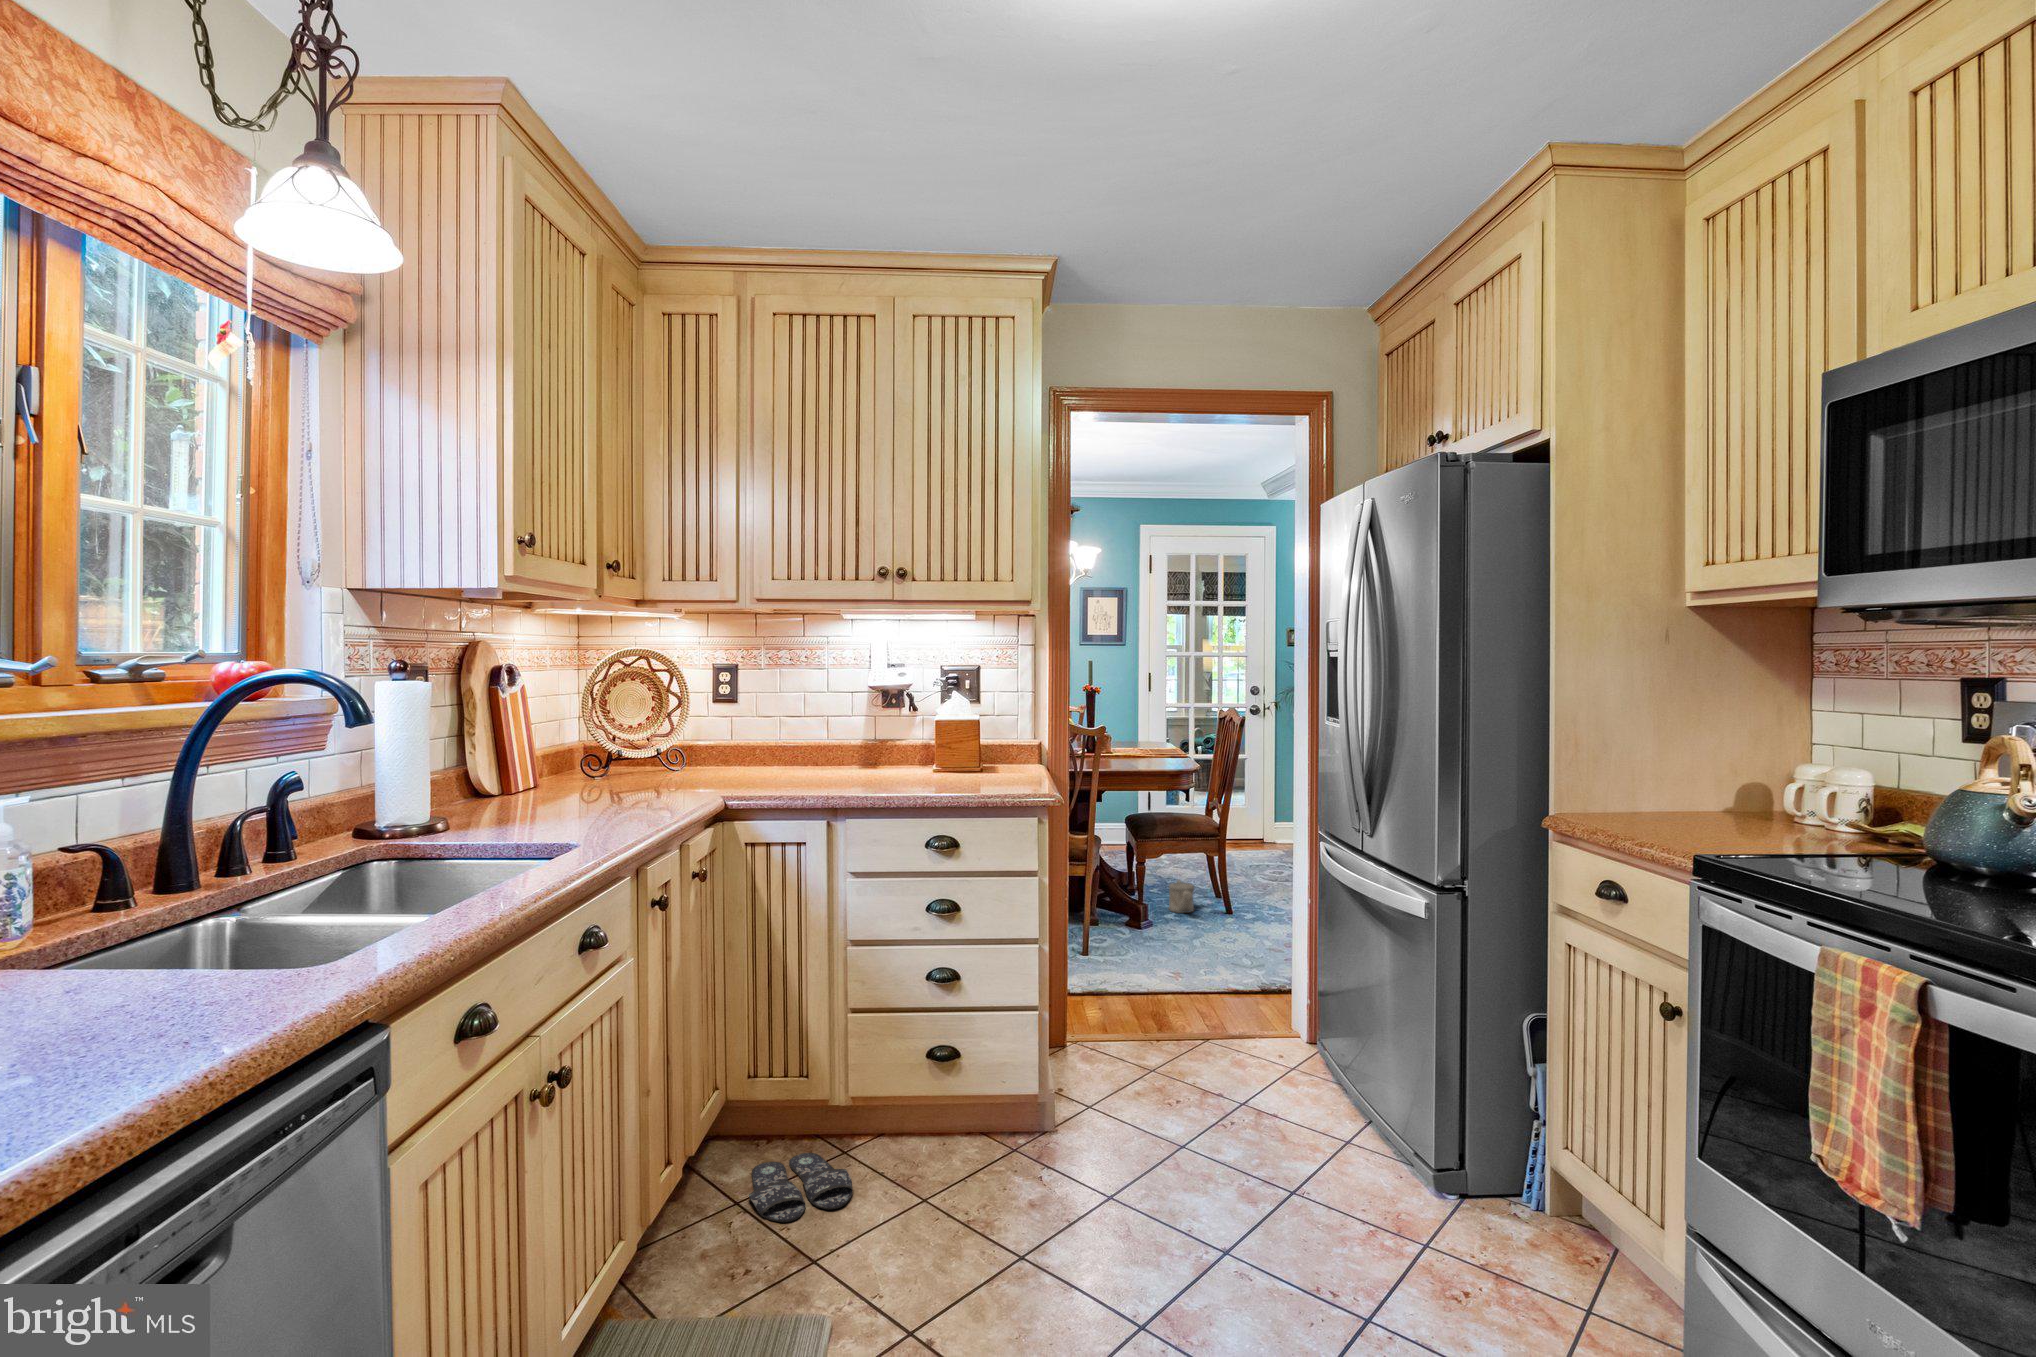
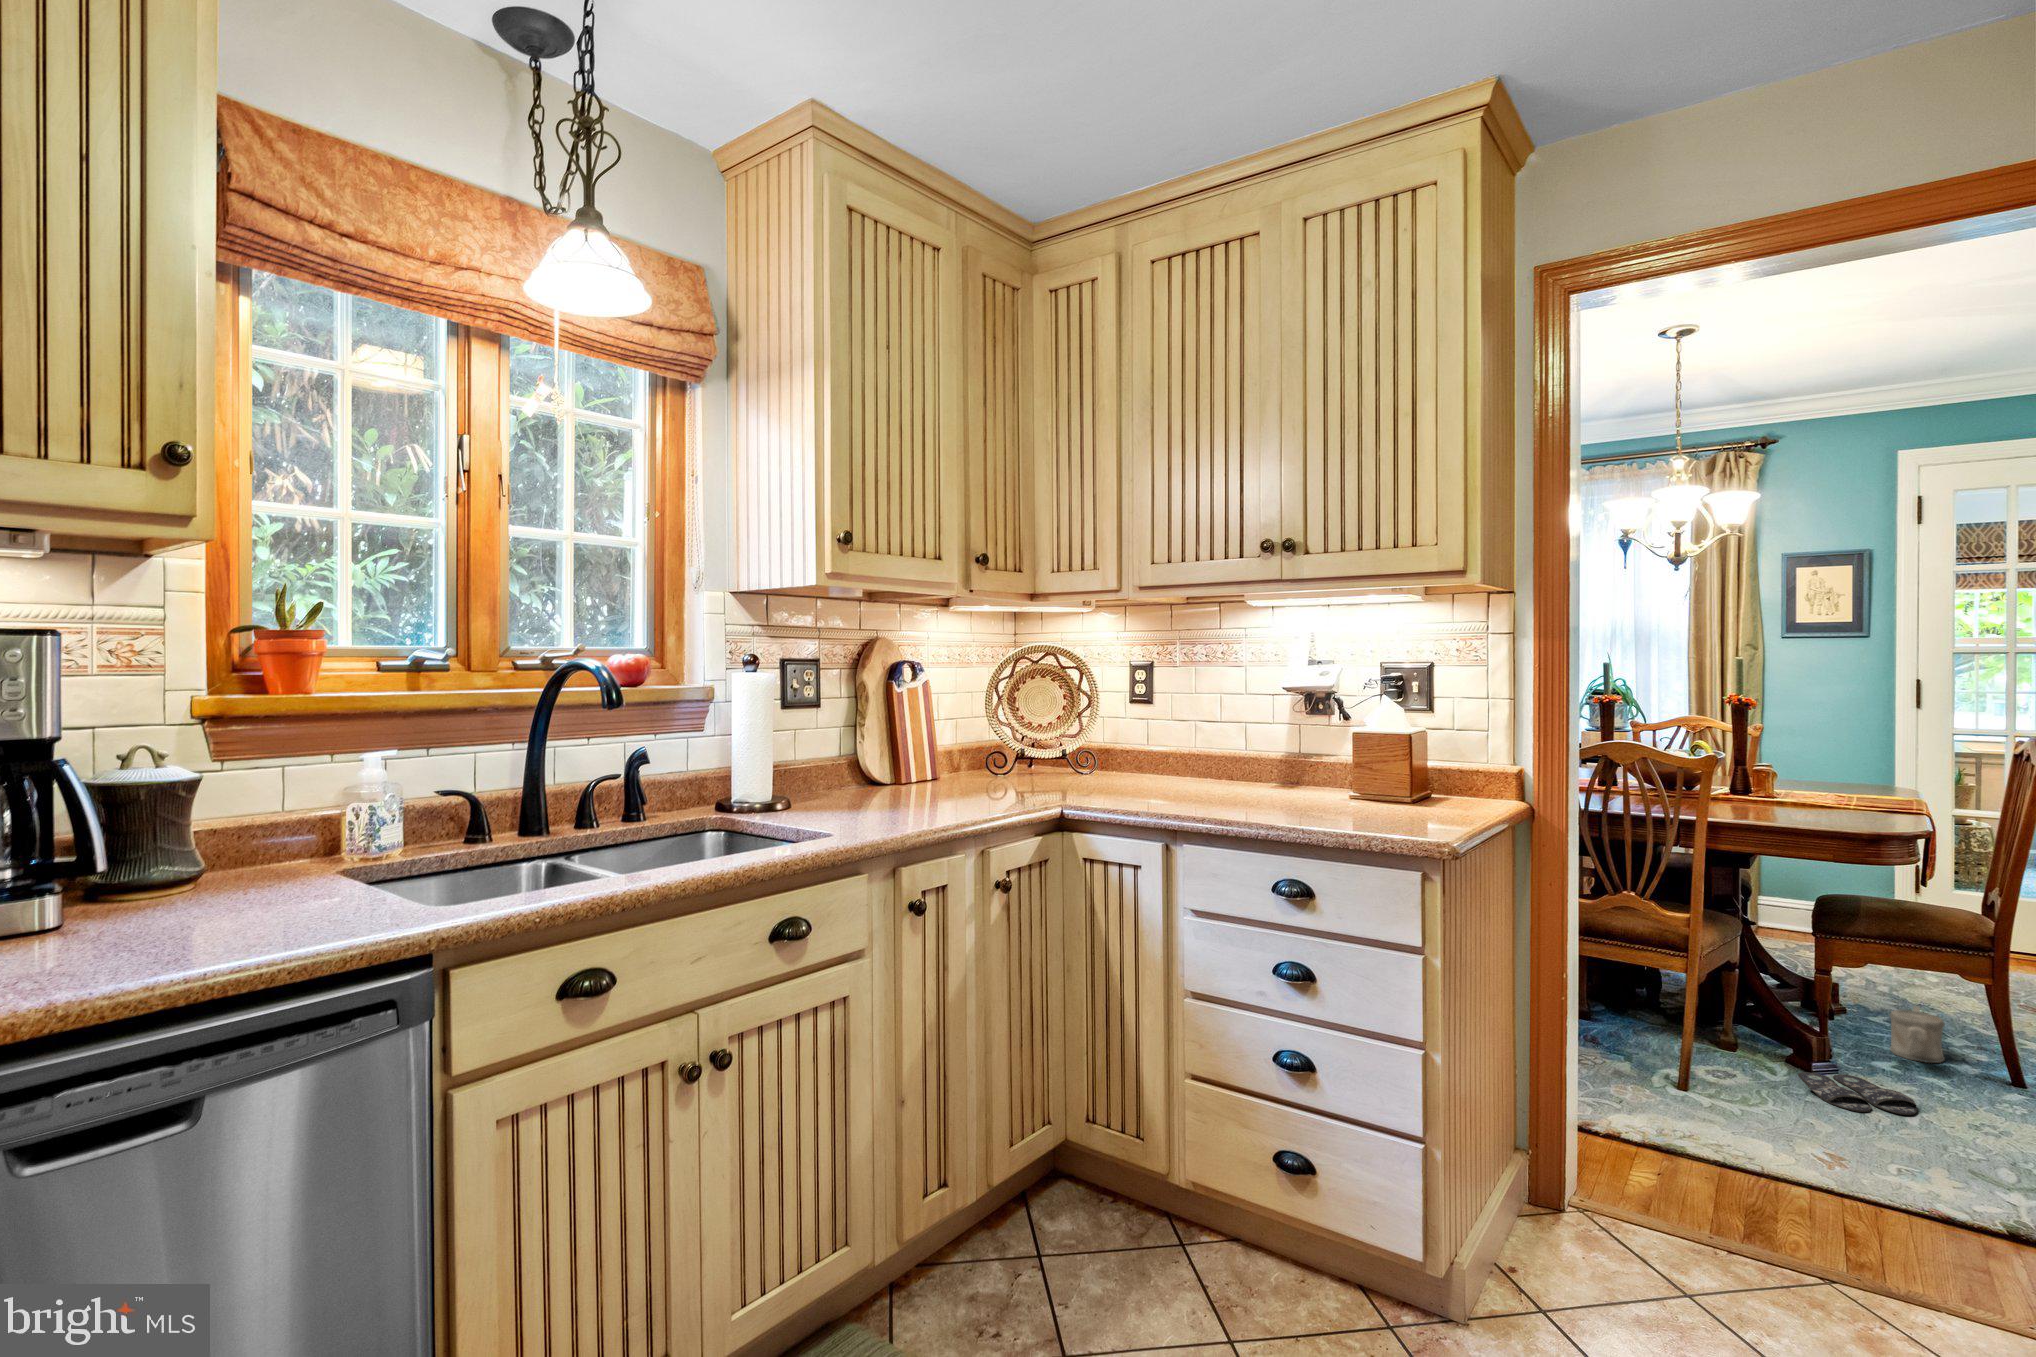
slippers: present [749,1153,853,1222] -> present [1798,1072,1917,1115]

